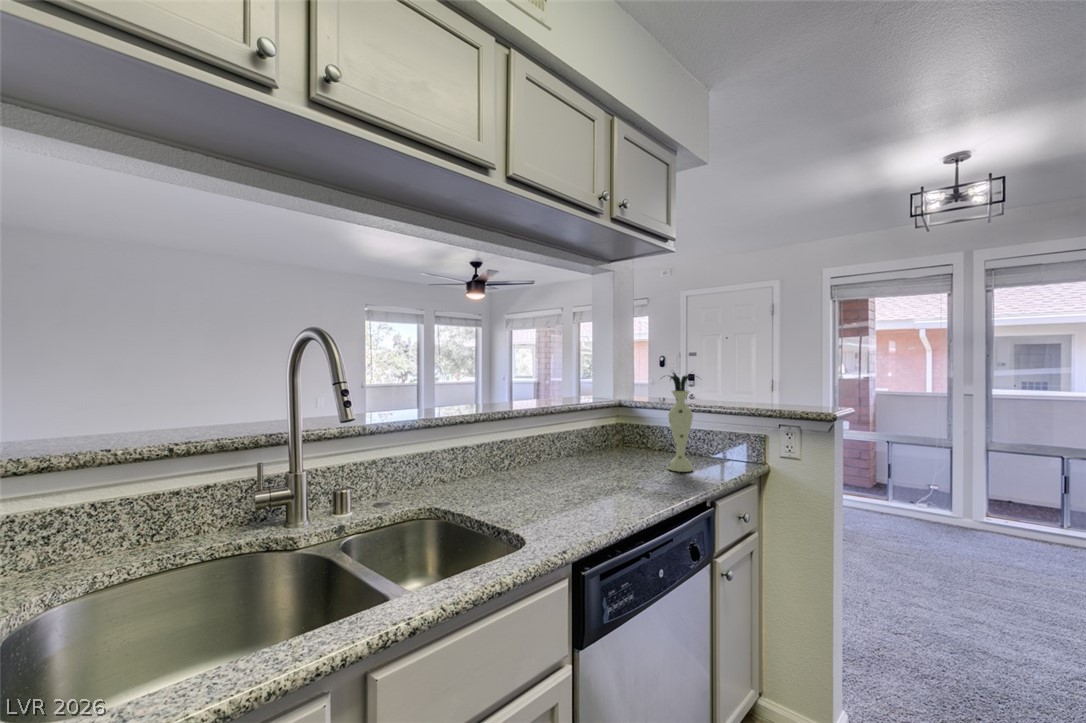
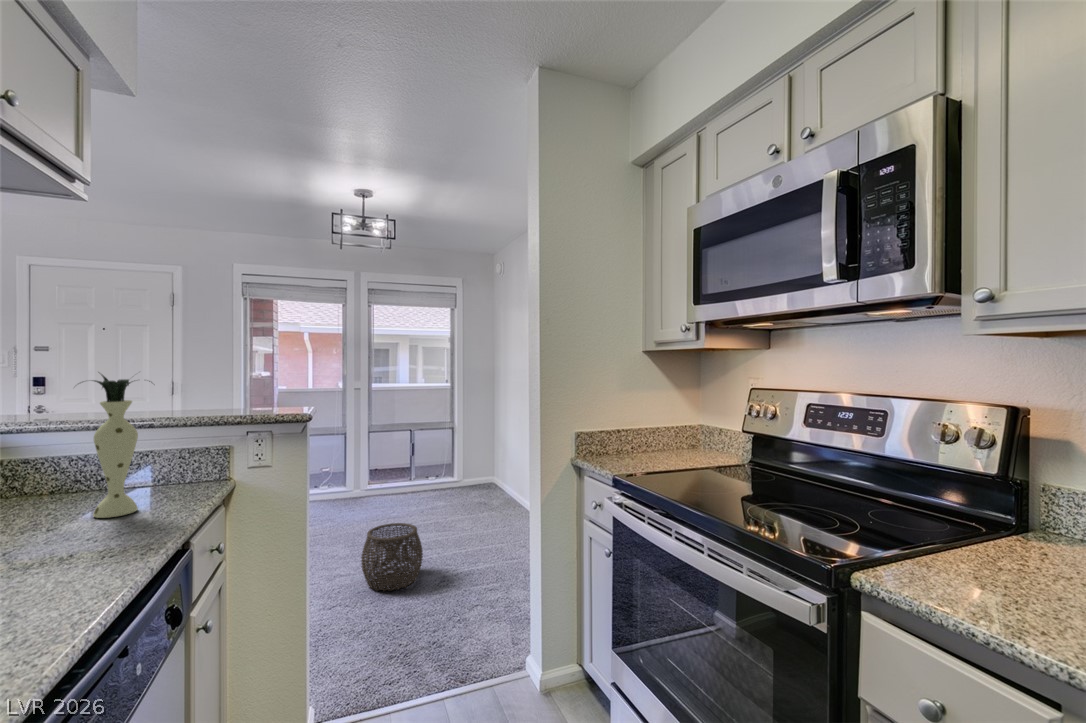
woven basket: none [943,566,1046,660] -> present [361,523,423,591]

